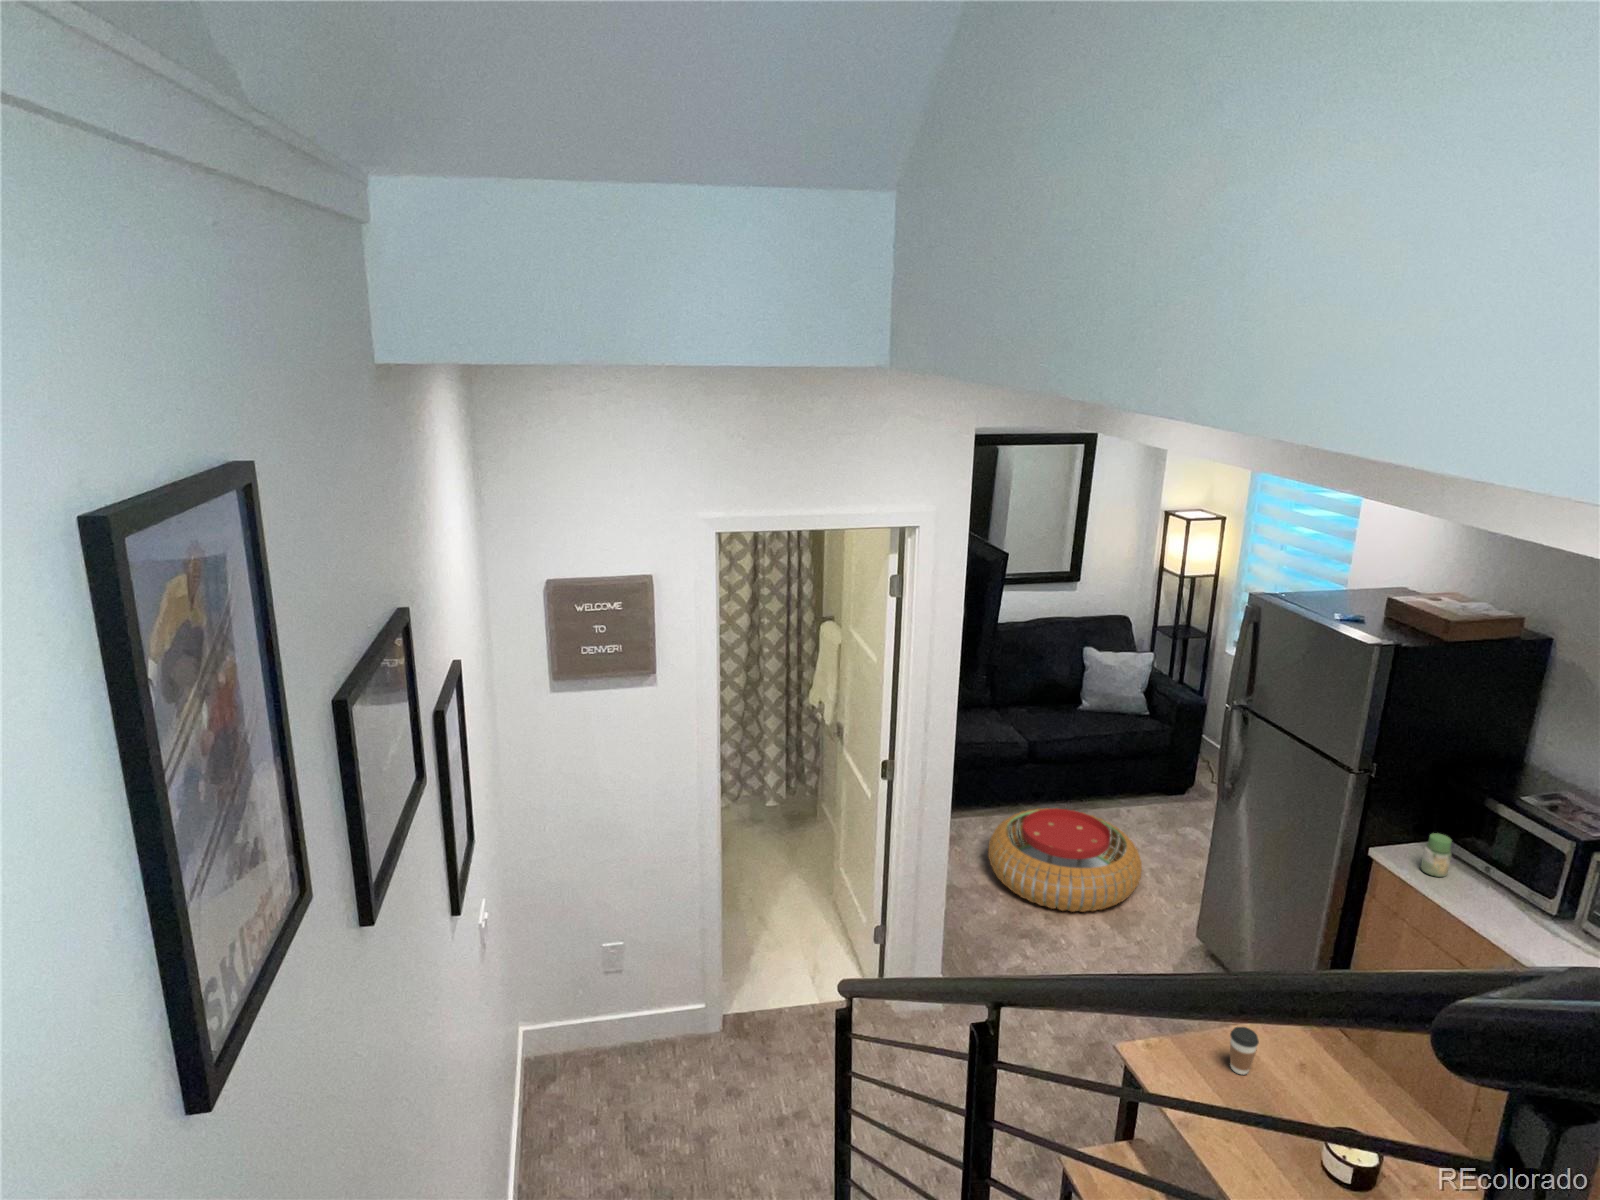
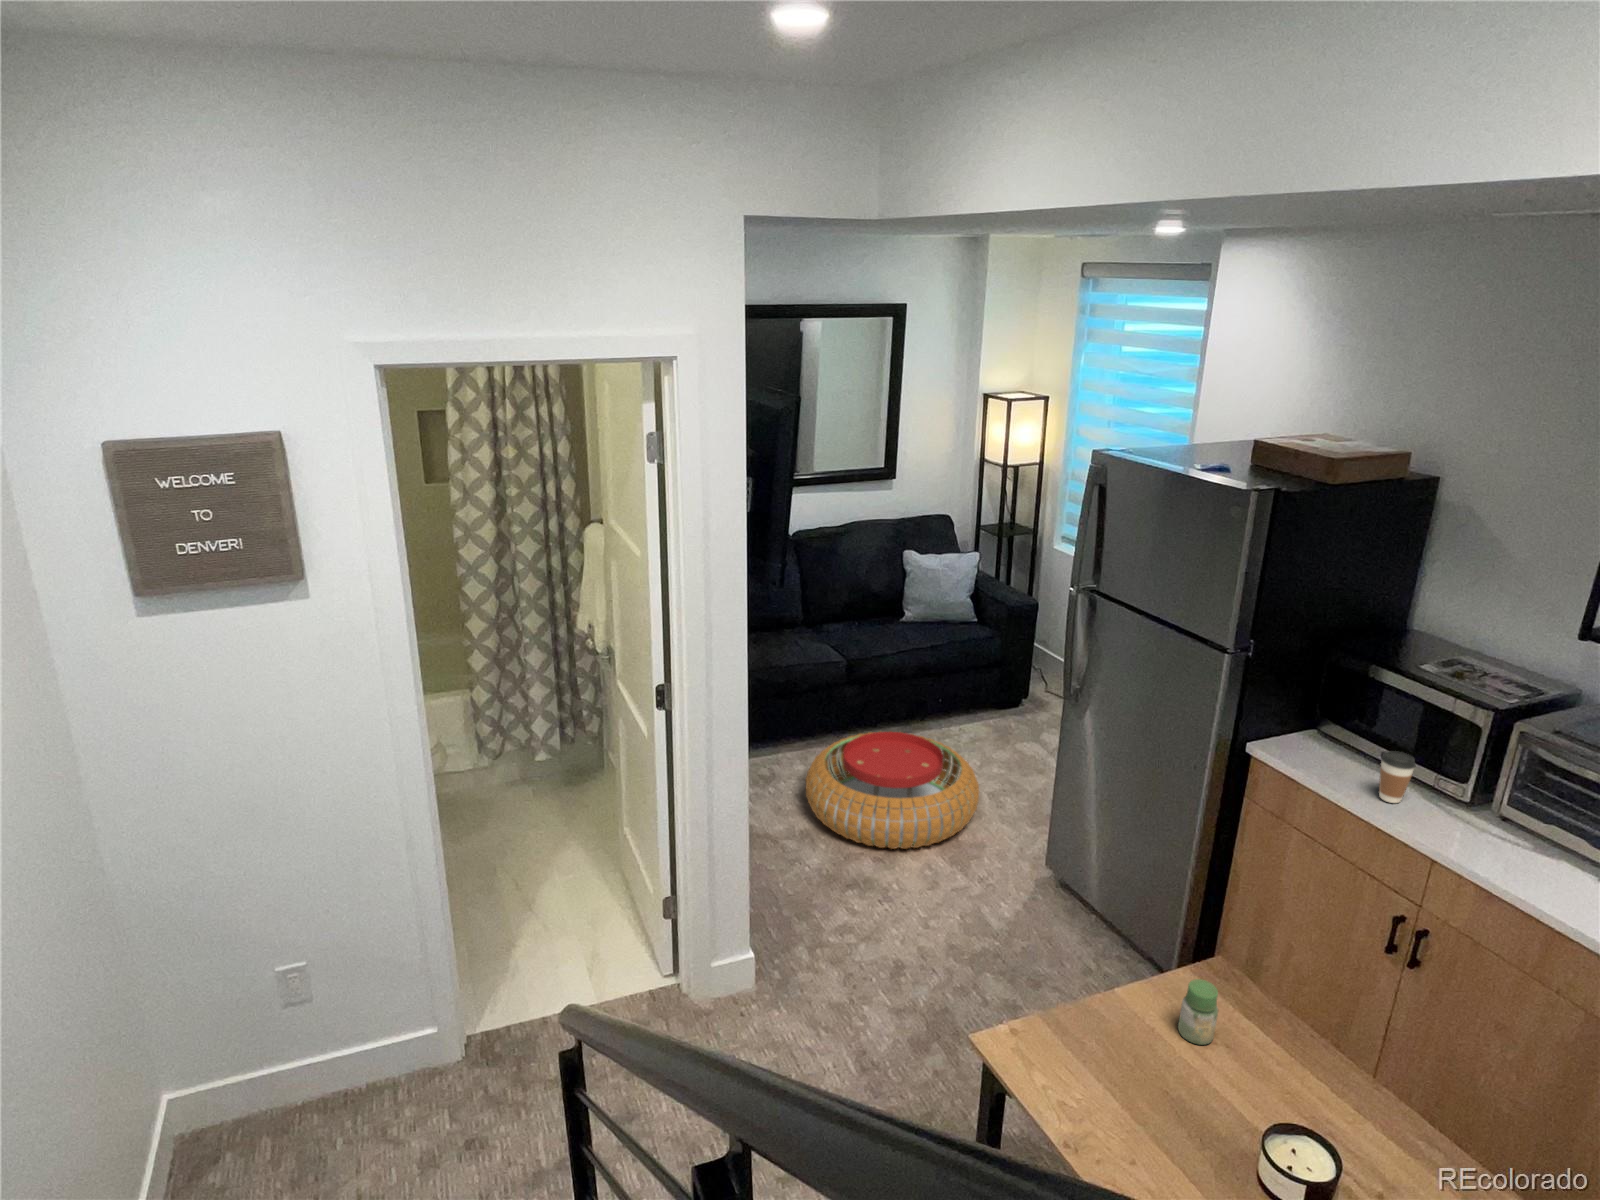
jar: present [1421,833,1452,877] -> present [1178,979,1218,1045]
coffee cup: present [1230,1027,1259,1075] -> present [1379,751,1415,803]

